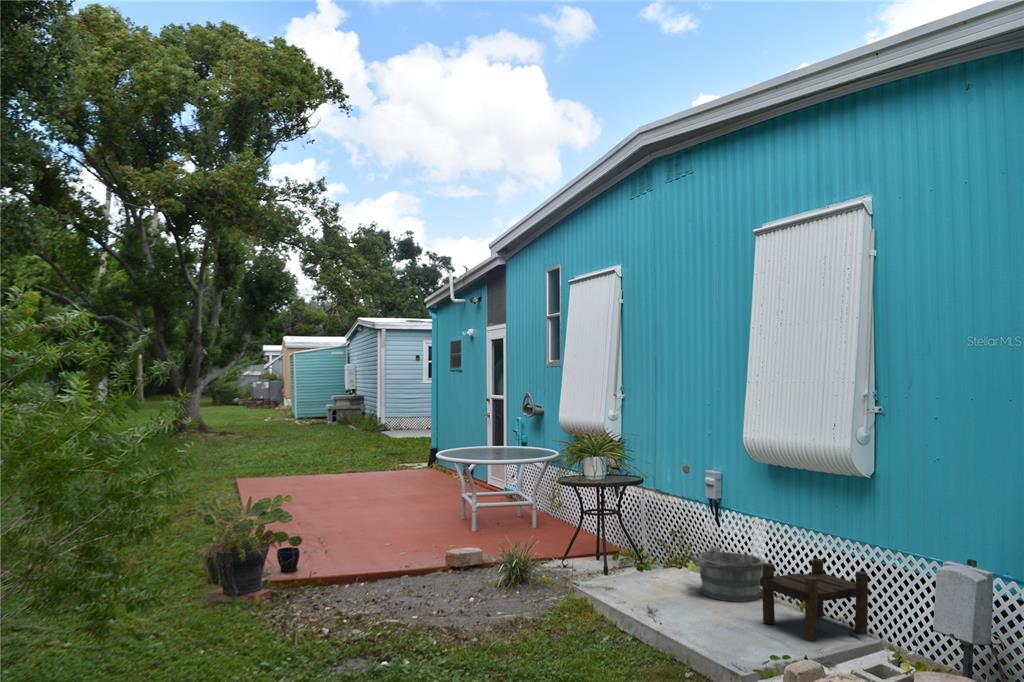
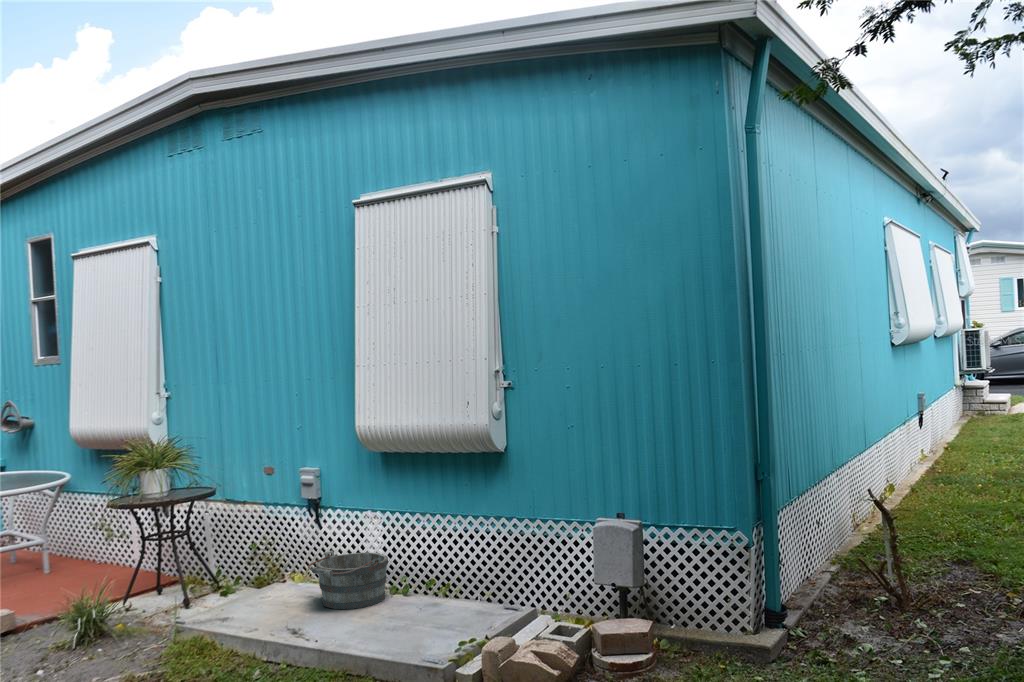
stool: present [760,559,869,641] -> none [409,542,510,628]

